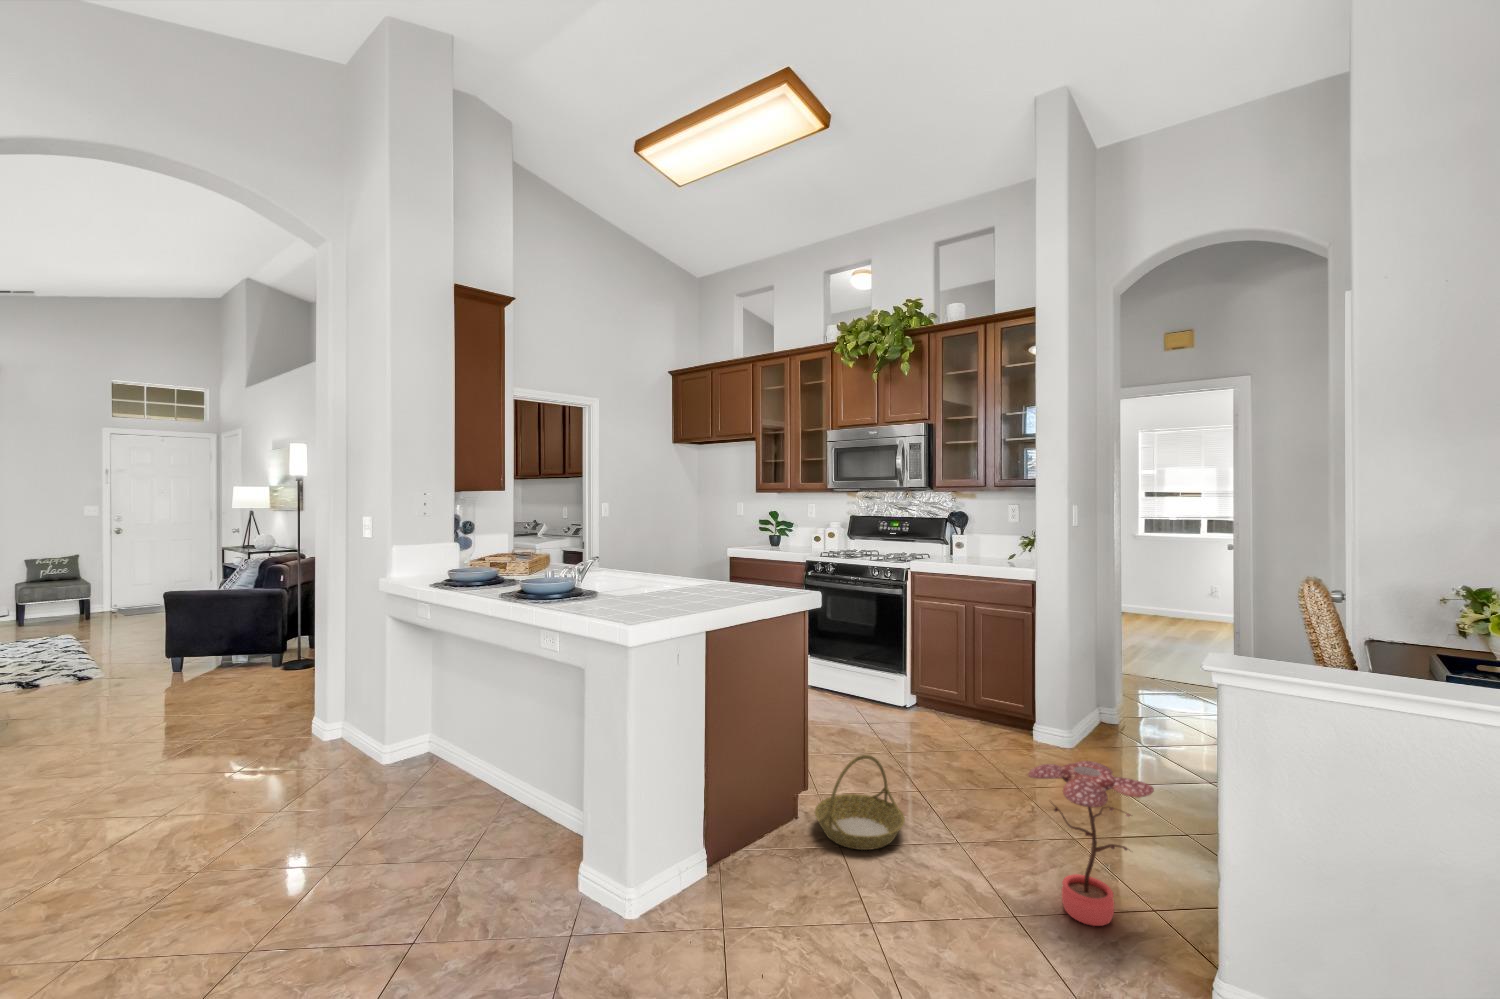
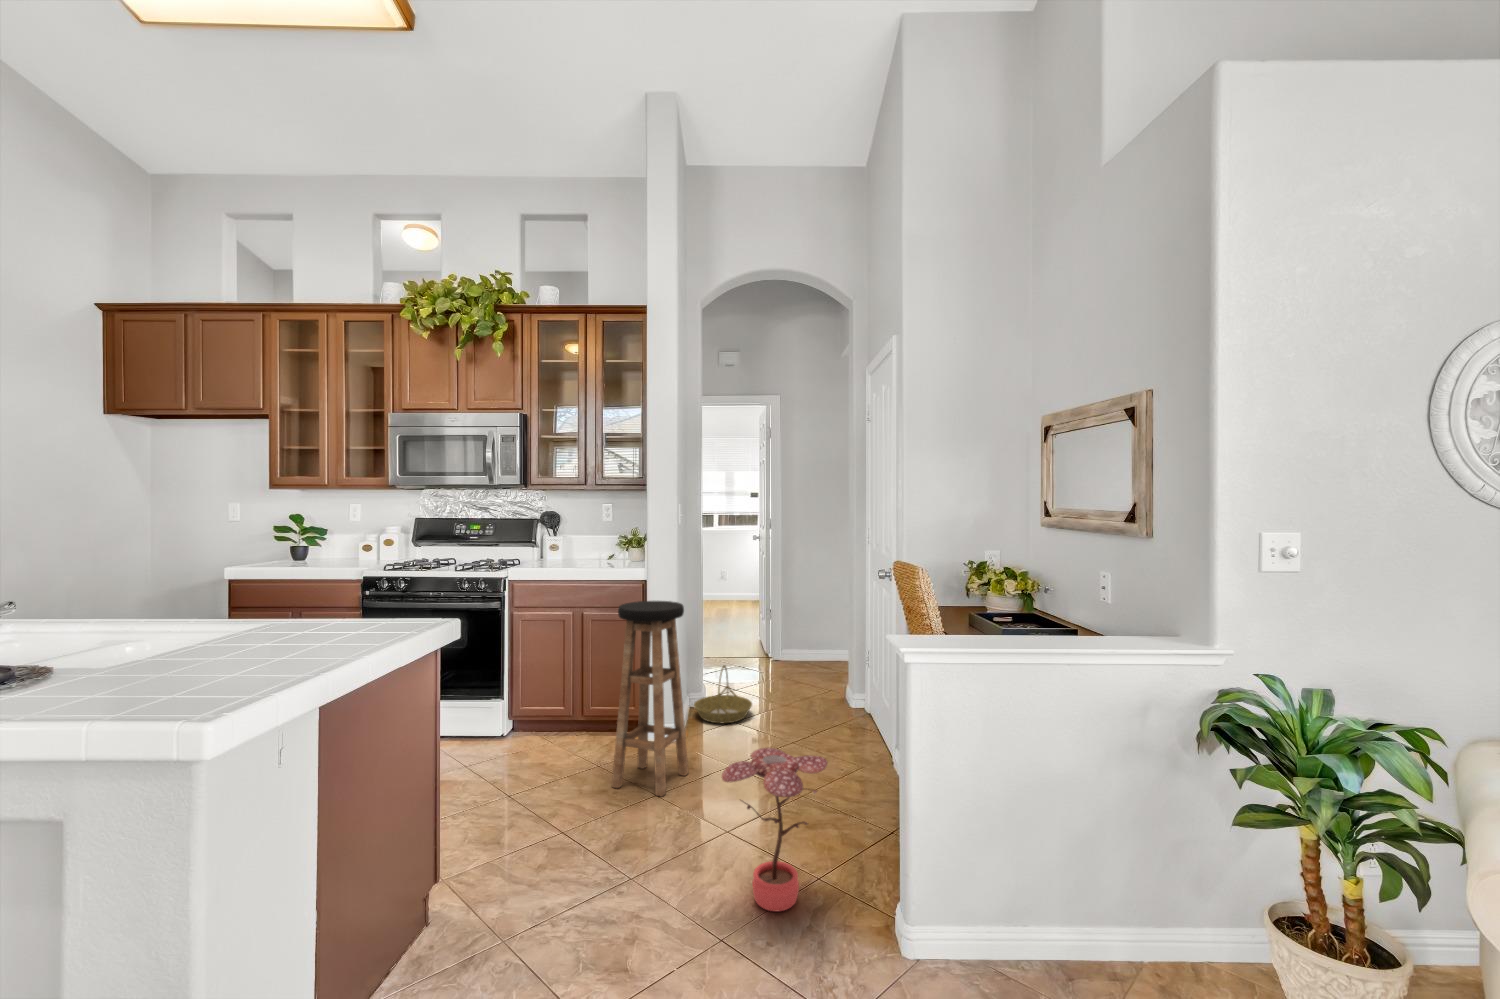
bar stool: none [977,602,1060,794] -> present [612,601,688,796]
basket: present [815,755,905,850] -> present [694,665,752,723]

